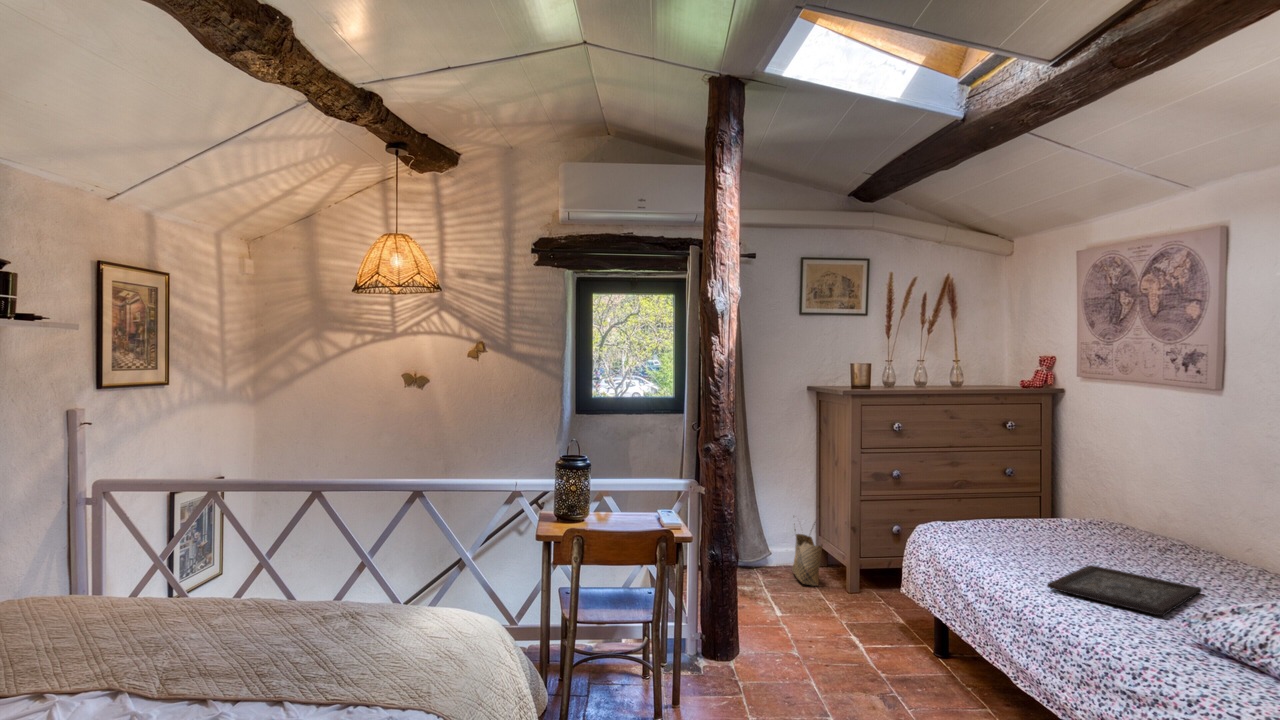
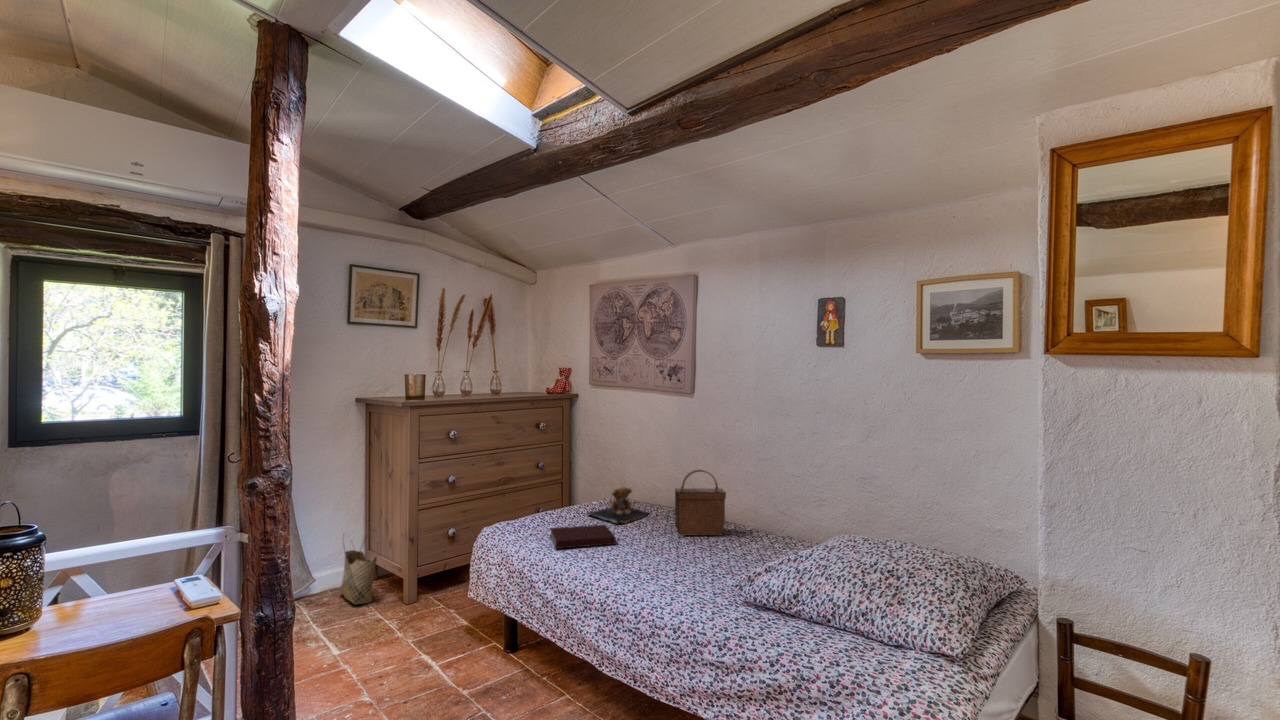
handbag: none [1164,492,1249,586] -> present [675,470,726,536]
teddy bear: none [1047,506,1143,549] -> present [588,487,648,523]
notebook: none [984,535,1064,565] -> present [550,525,616,549]
tray: present [1047,565,1201,615] -> none [622,541,710,579]

